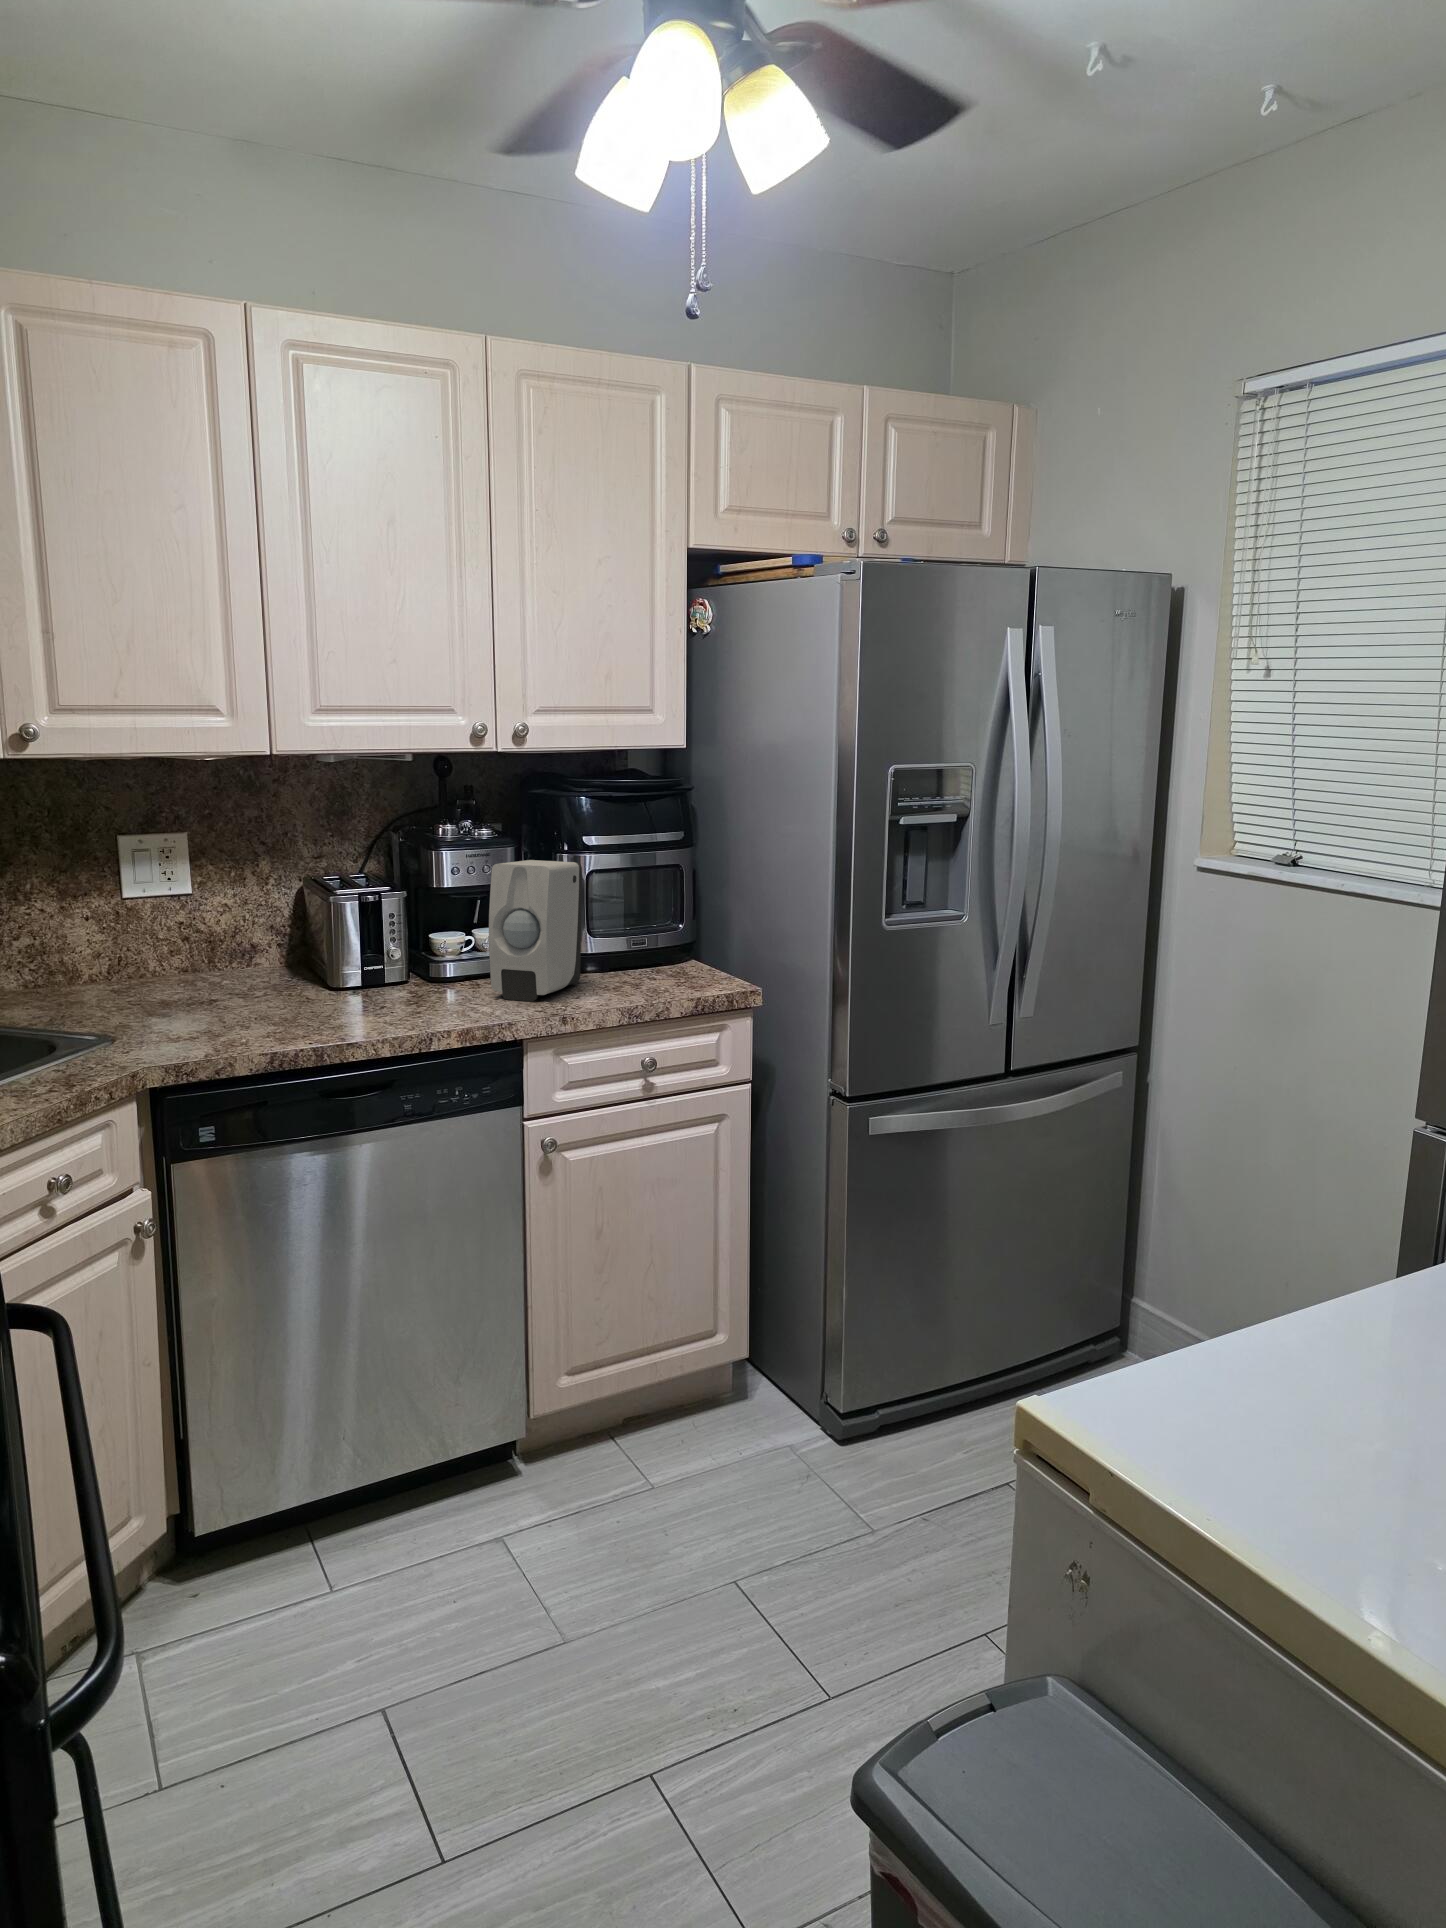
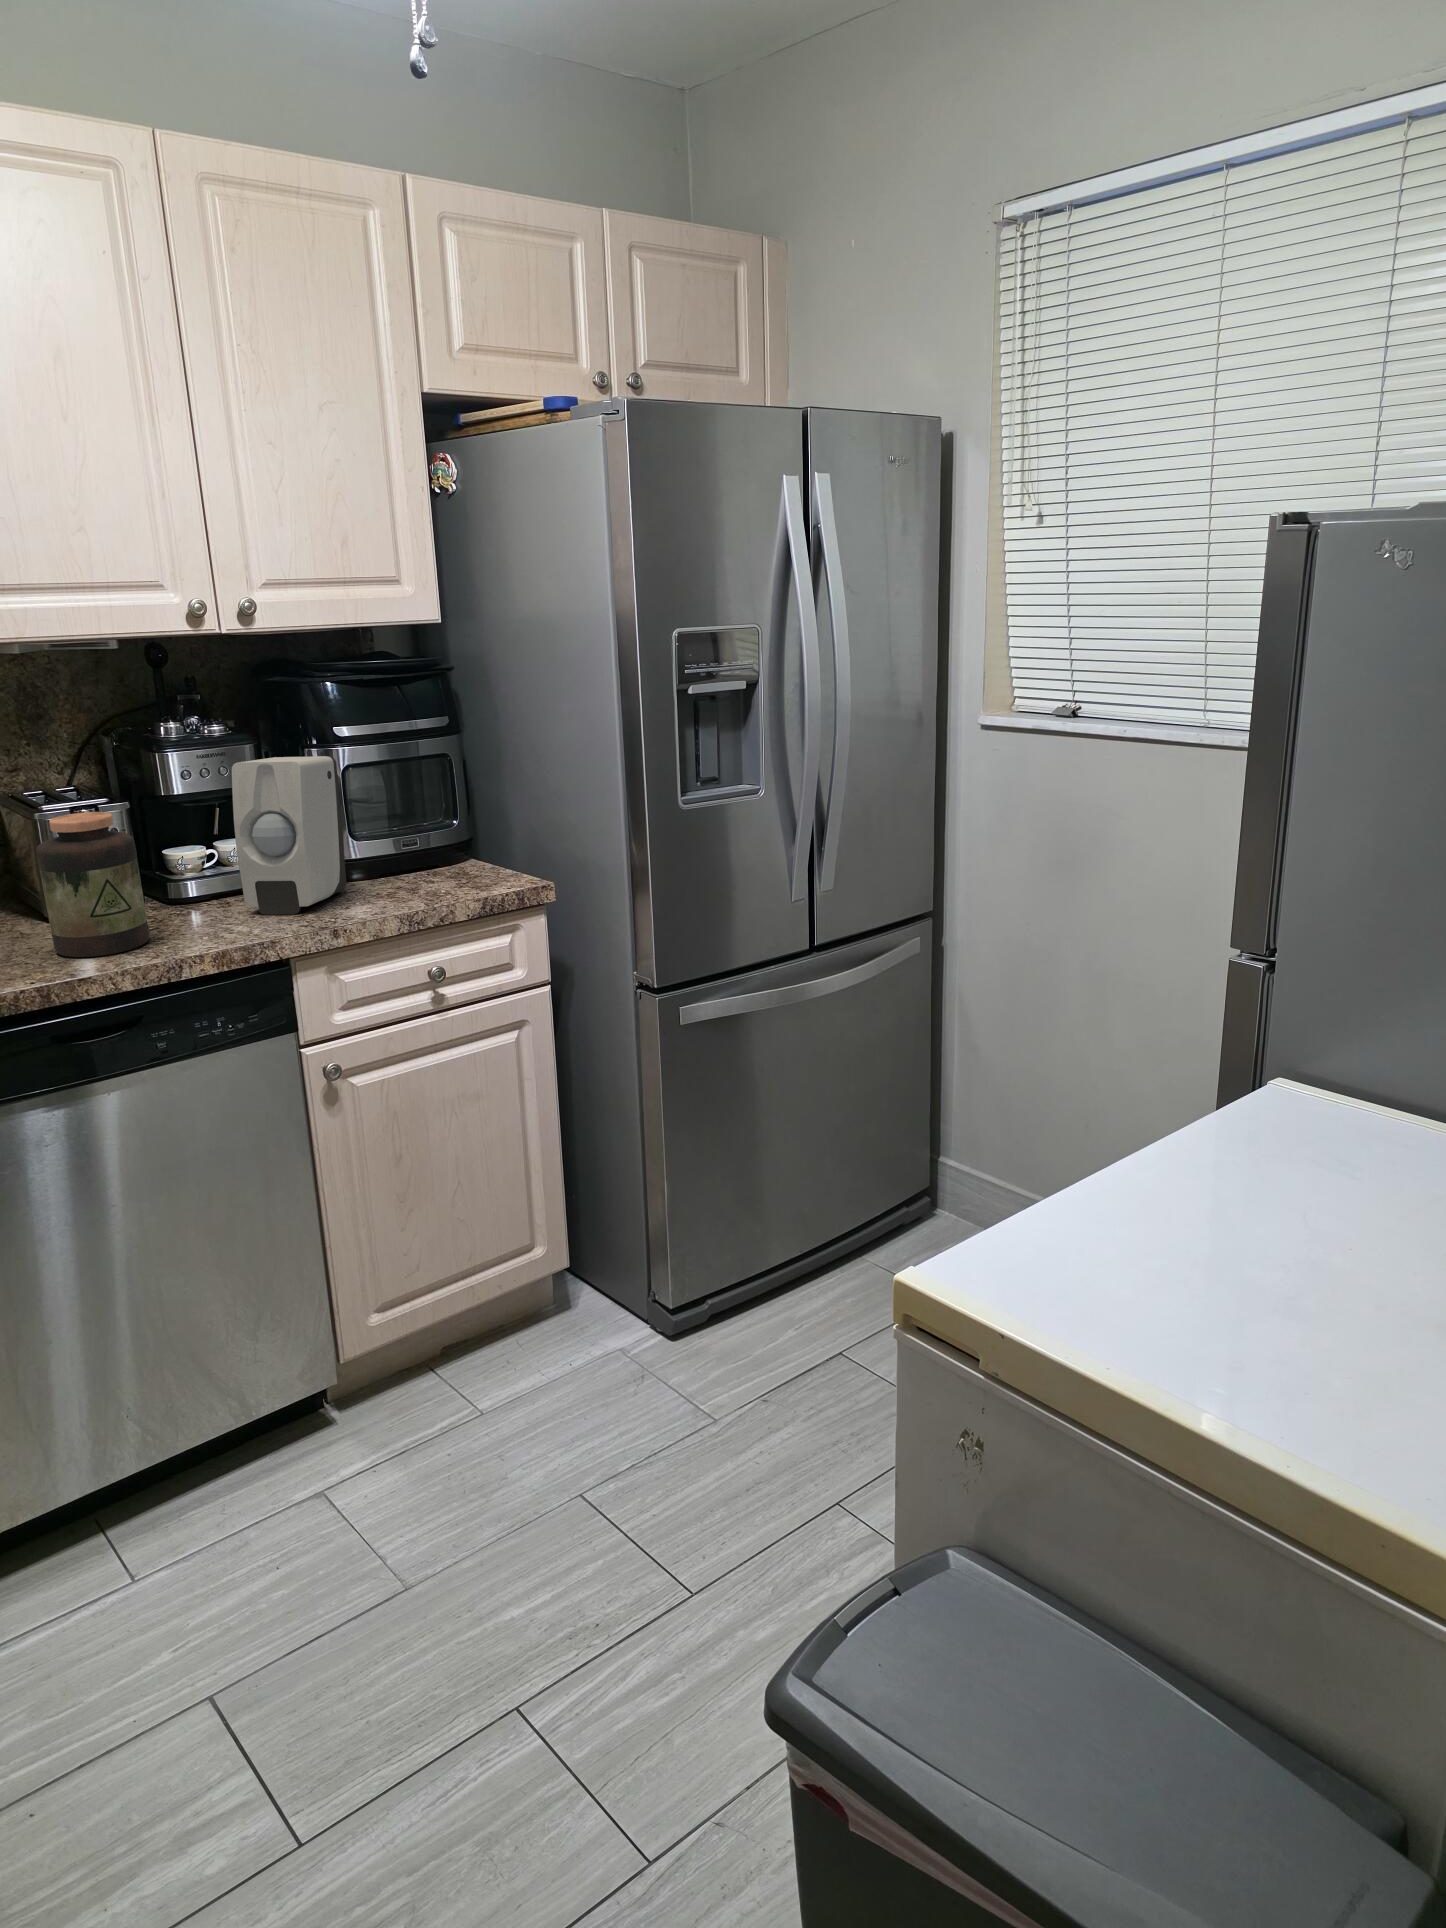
jar: none [325,899,408,1024] -> present [36,812,150,957]

